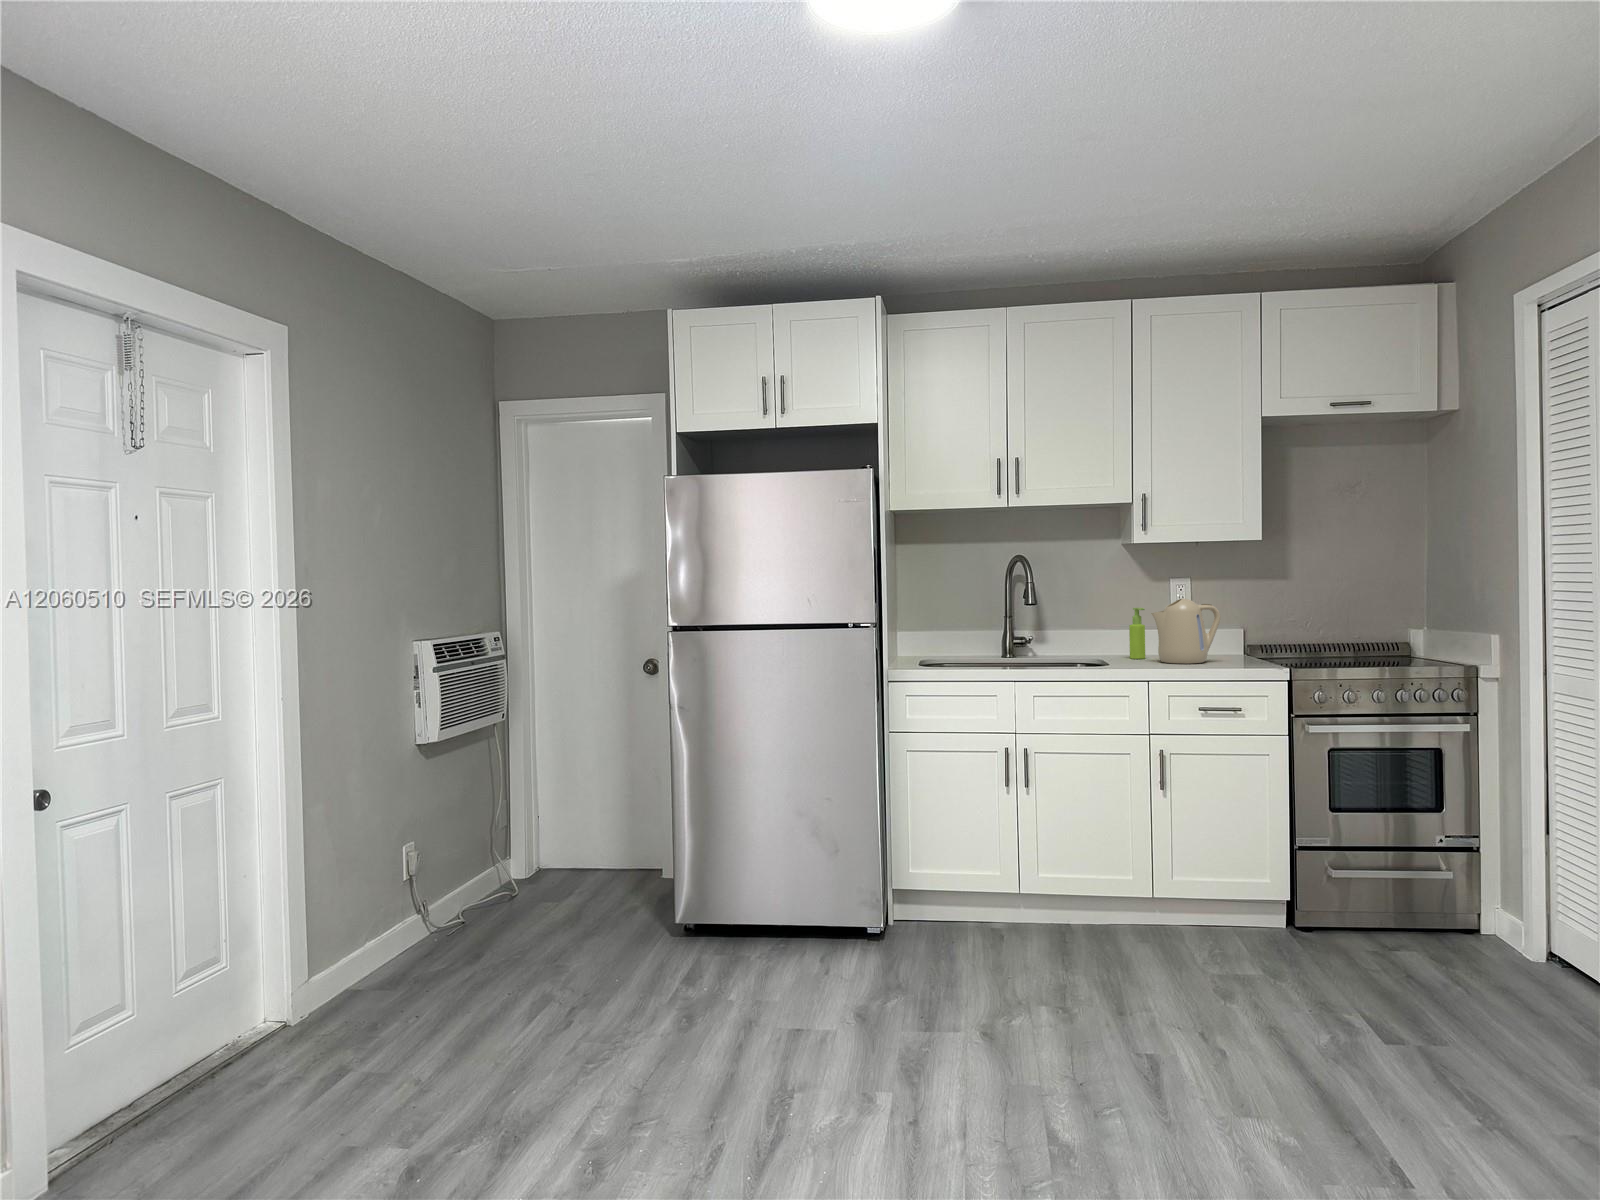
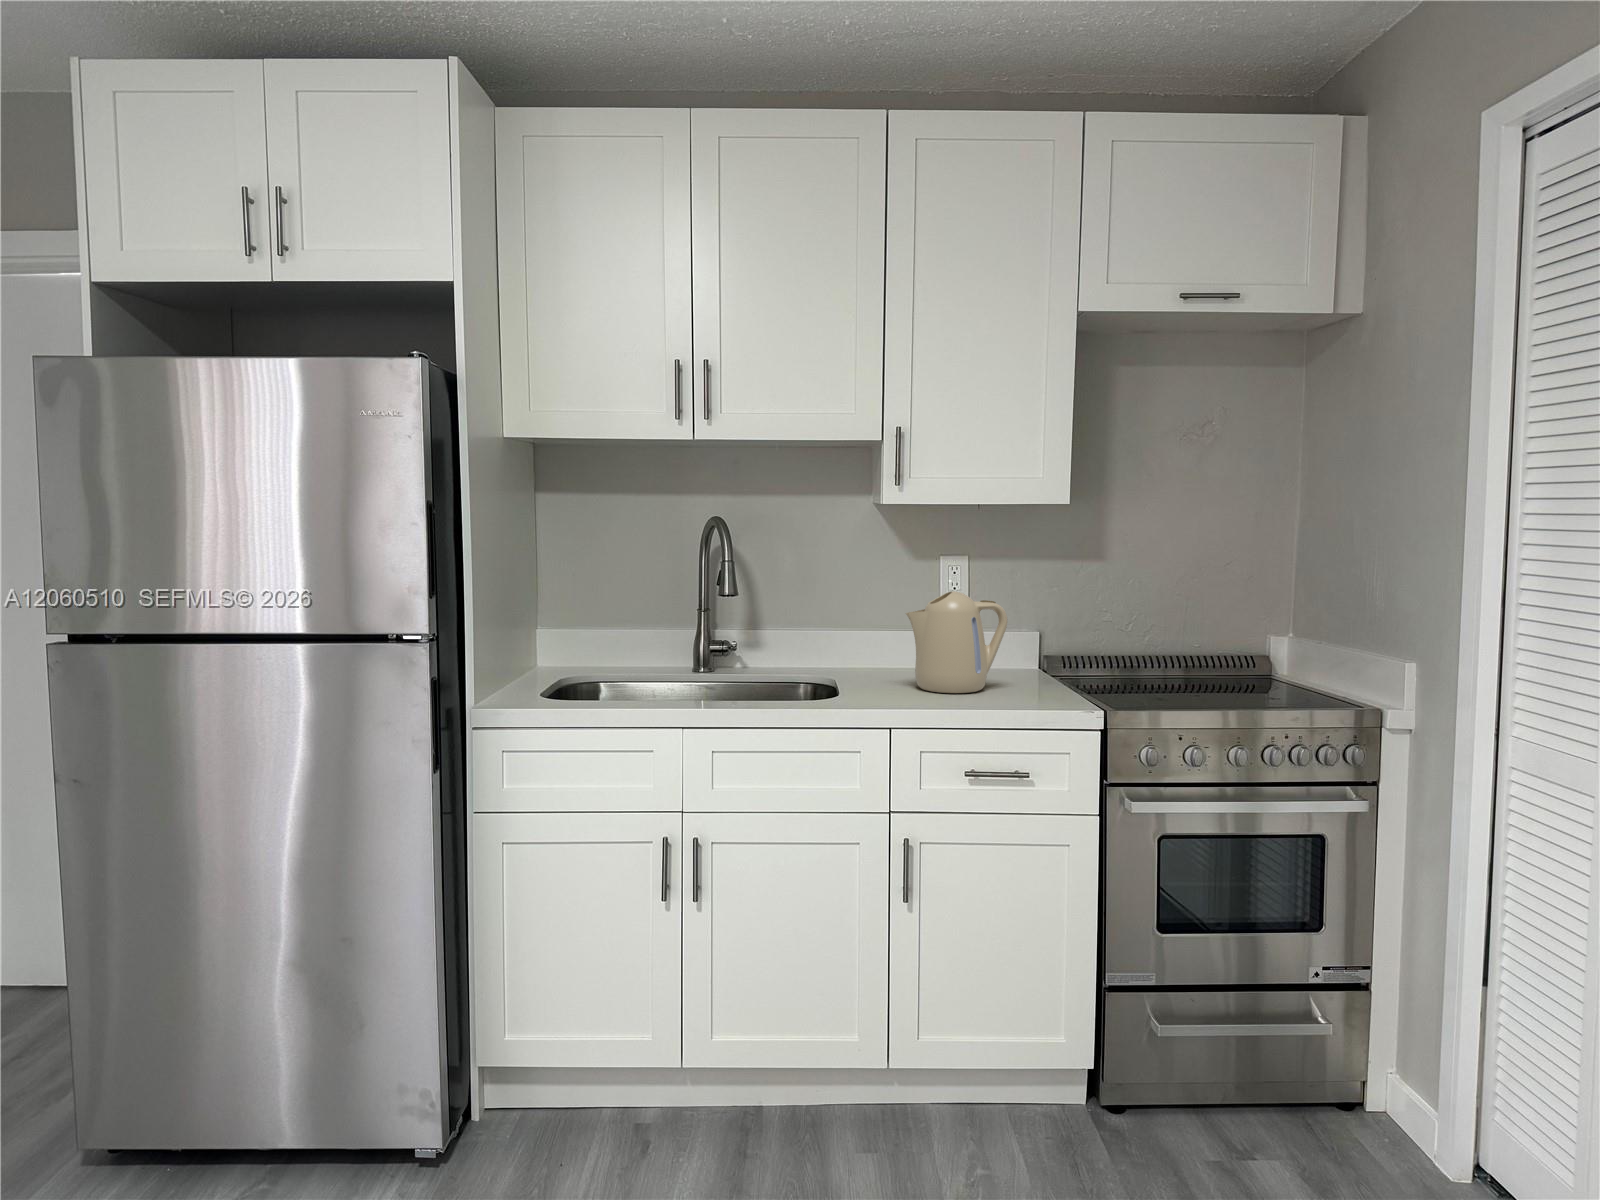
soap dispenser: present [1129,608,1145,659] -> none [878,601,900,678]

